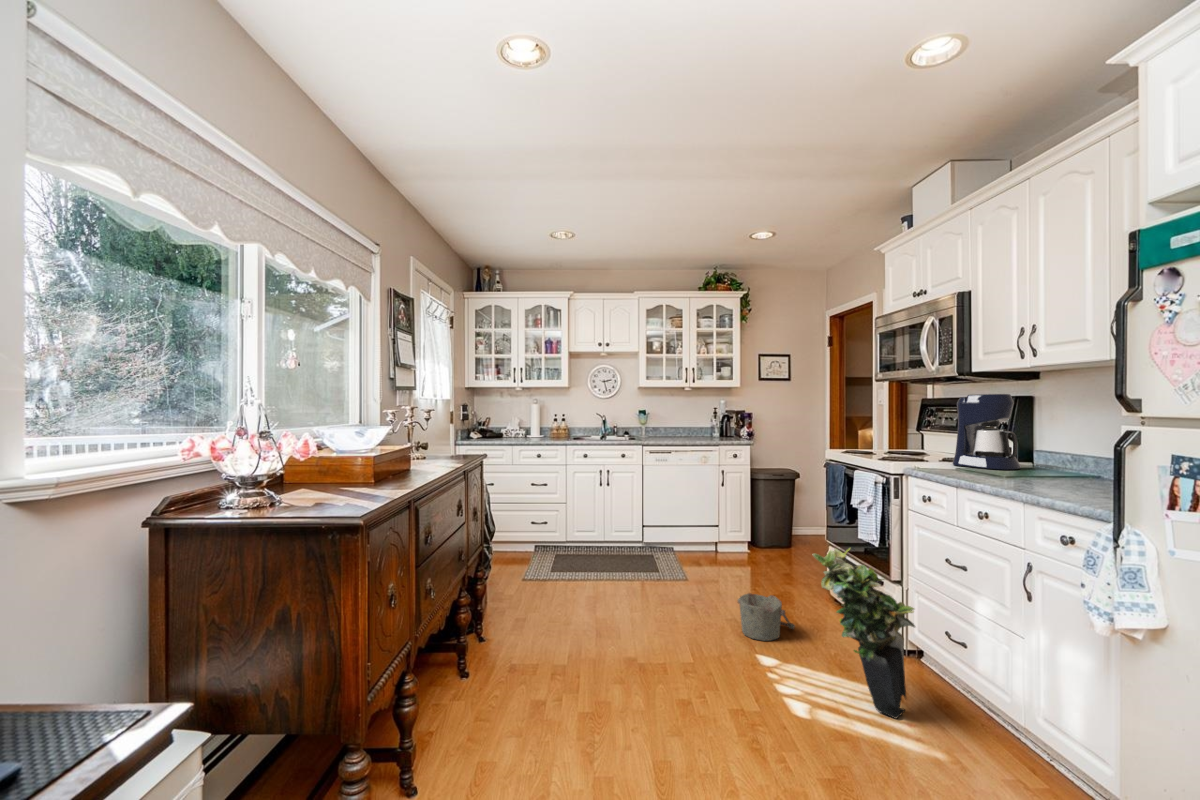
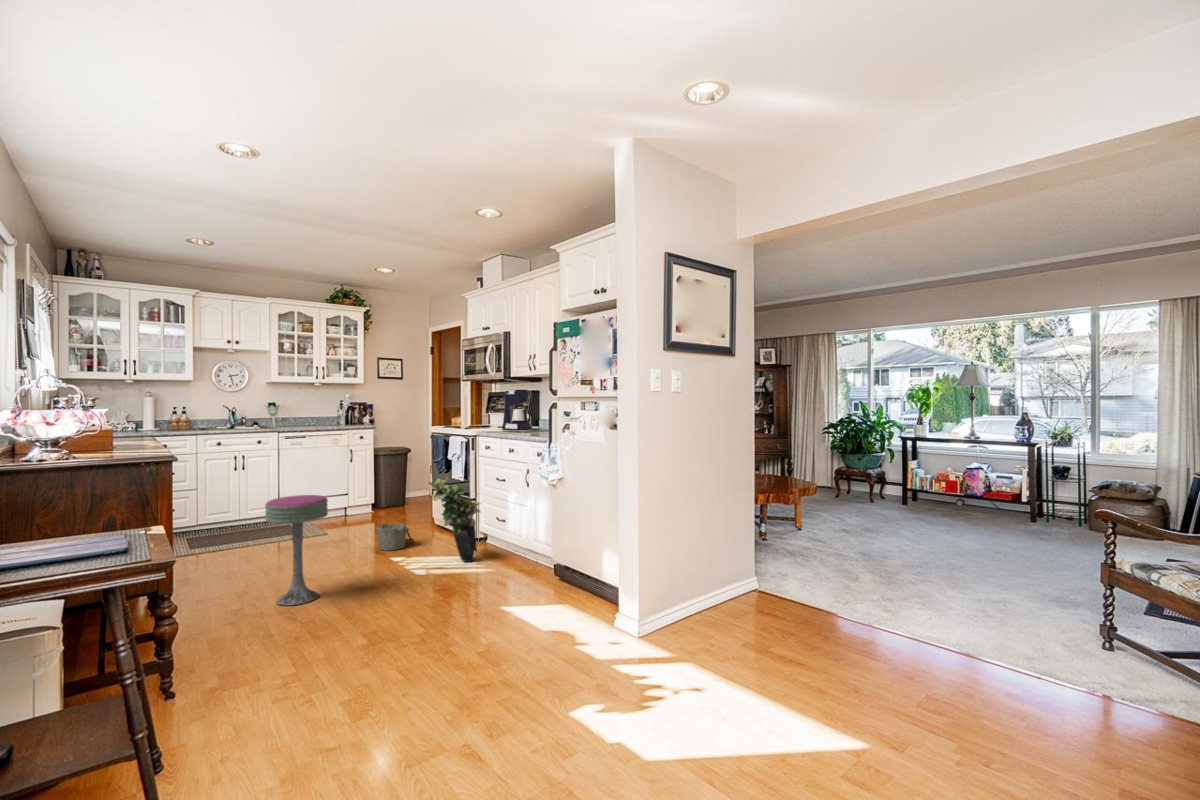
bar stool: none [564,555,648,734] -> present [265,495,328,606]

